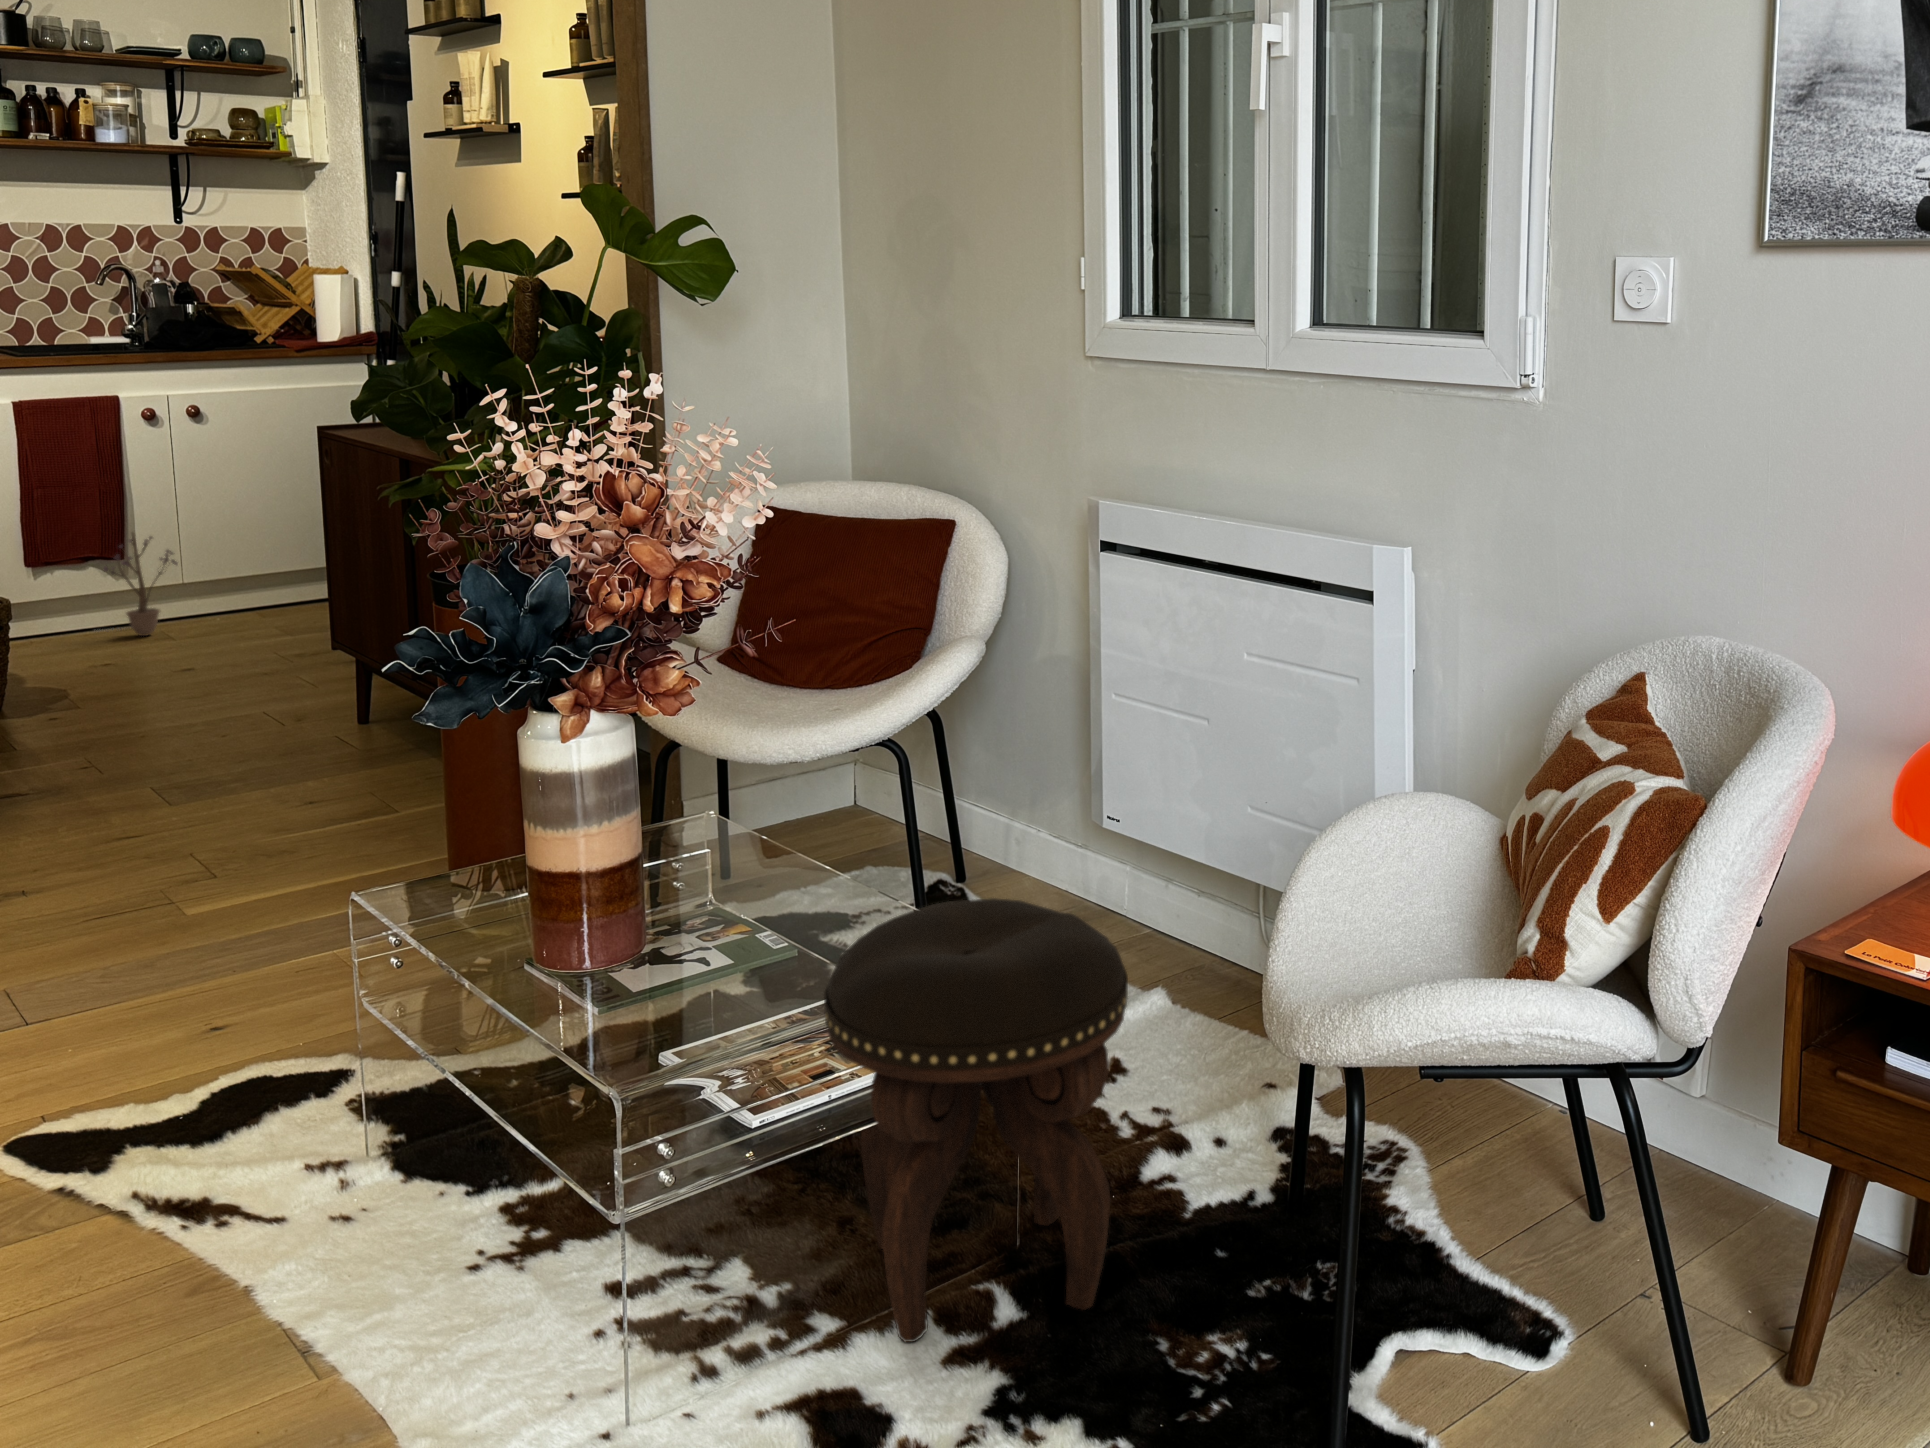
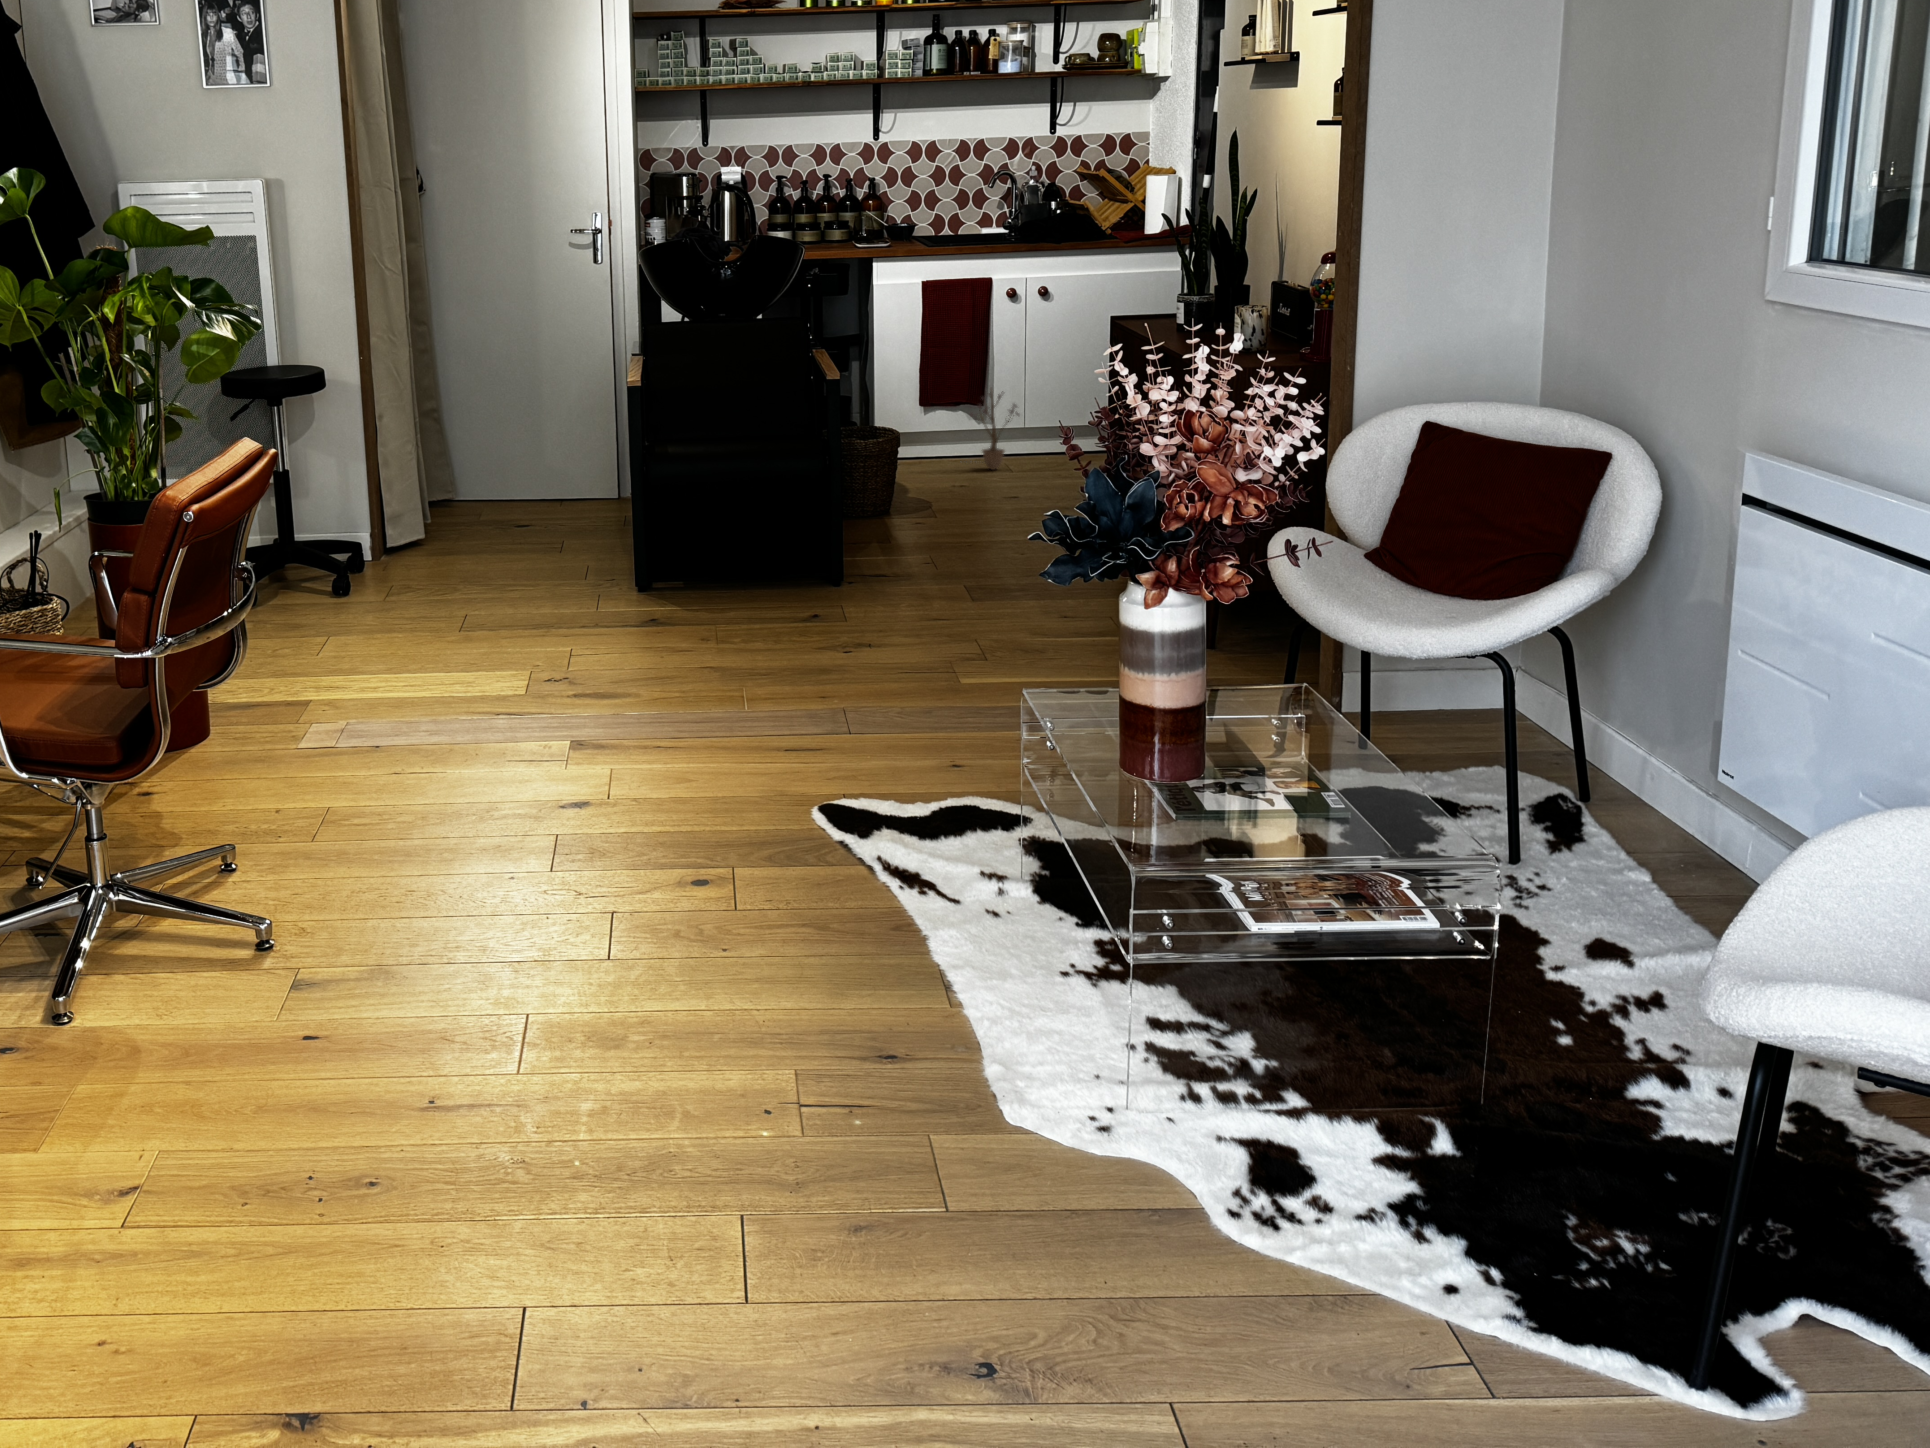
footstool: present [824,898,1128,1342] -> none [1316,795,1598,1170]

